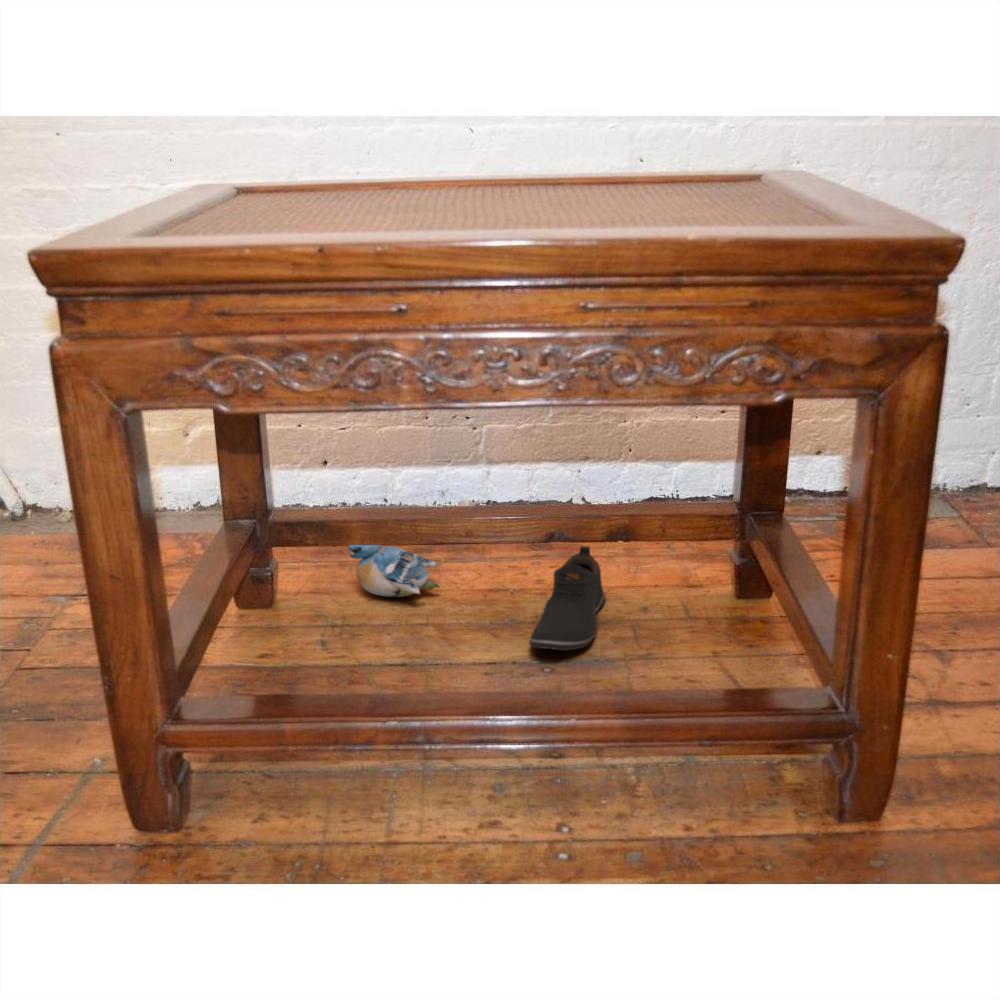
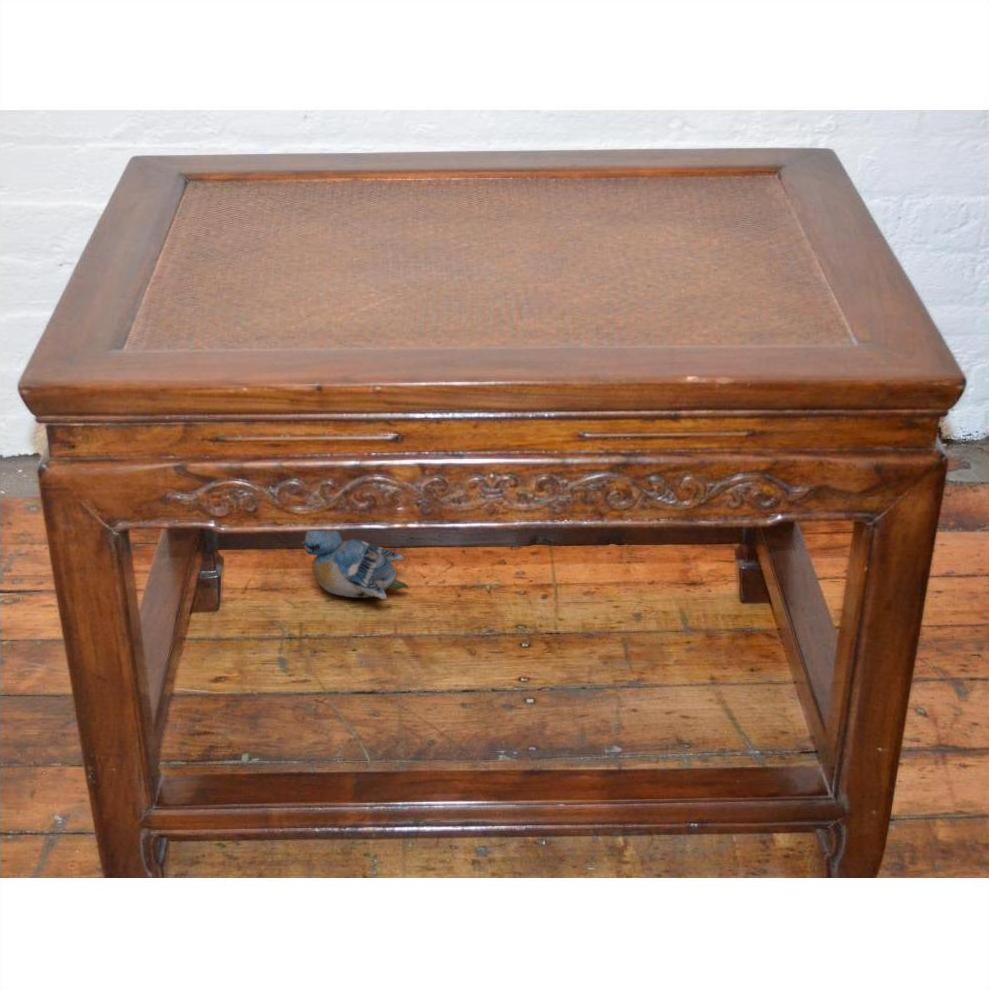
shoe: present [529,546,605,650] -> none [511,545,595,680]

